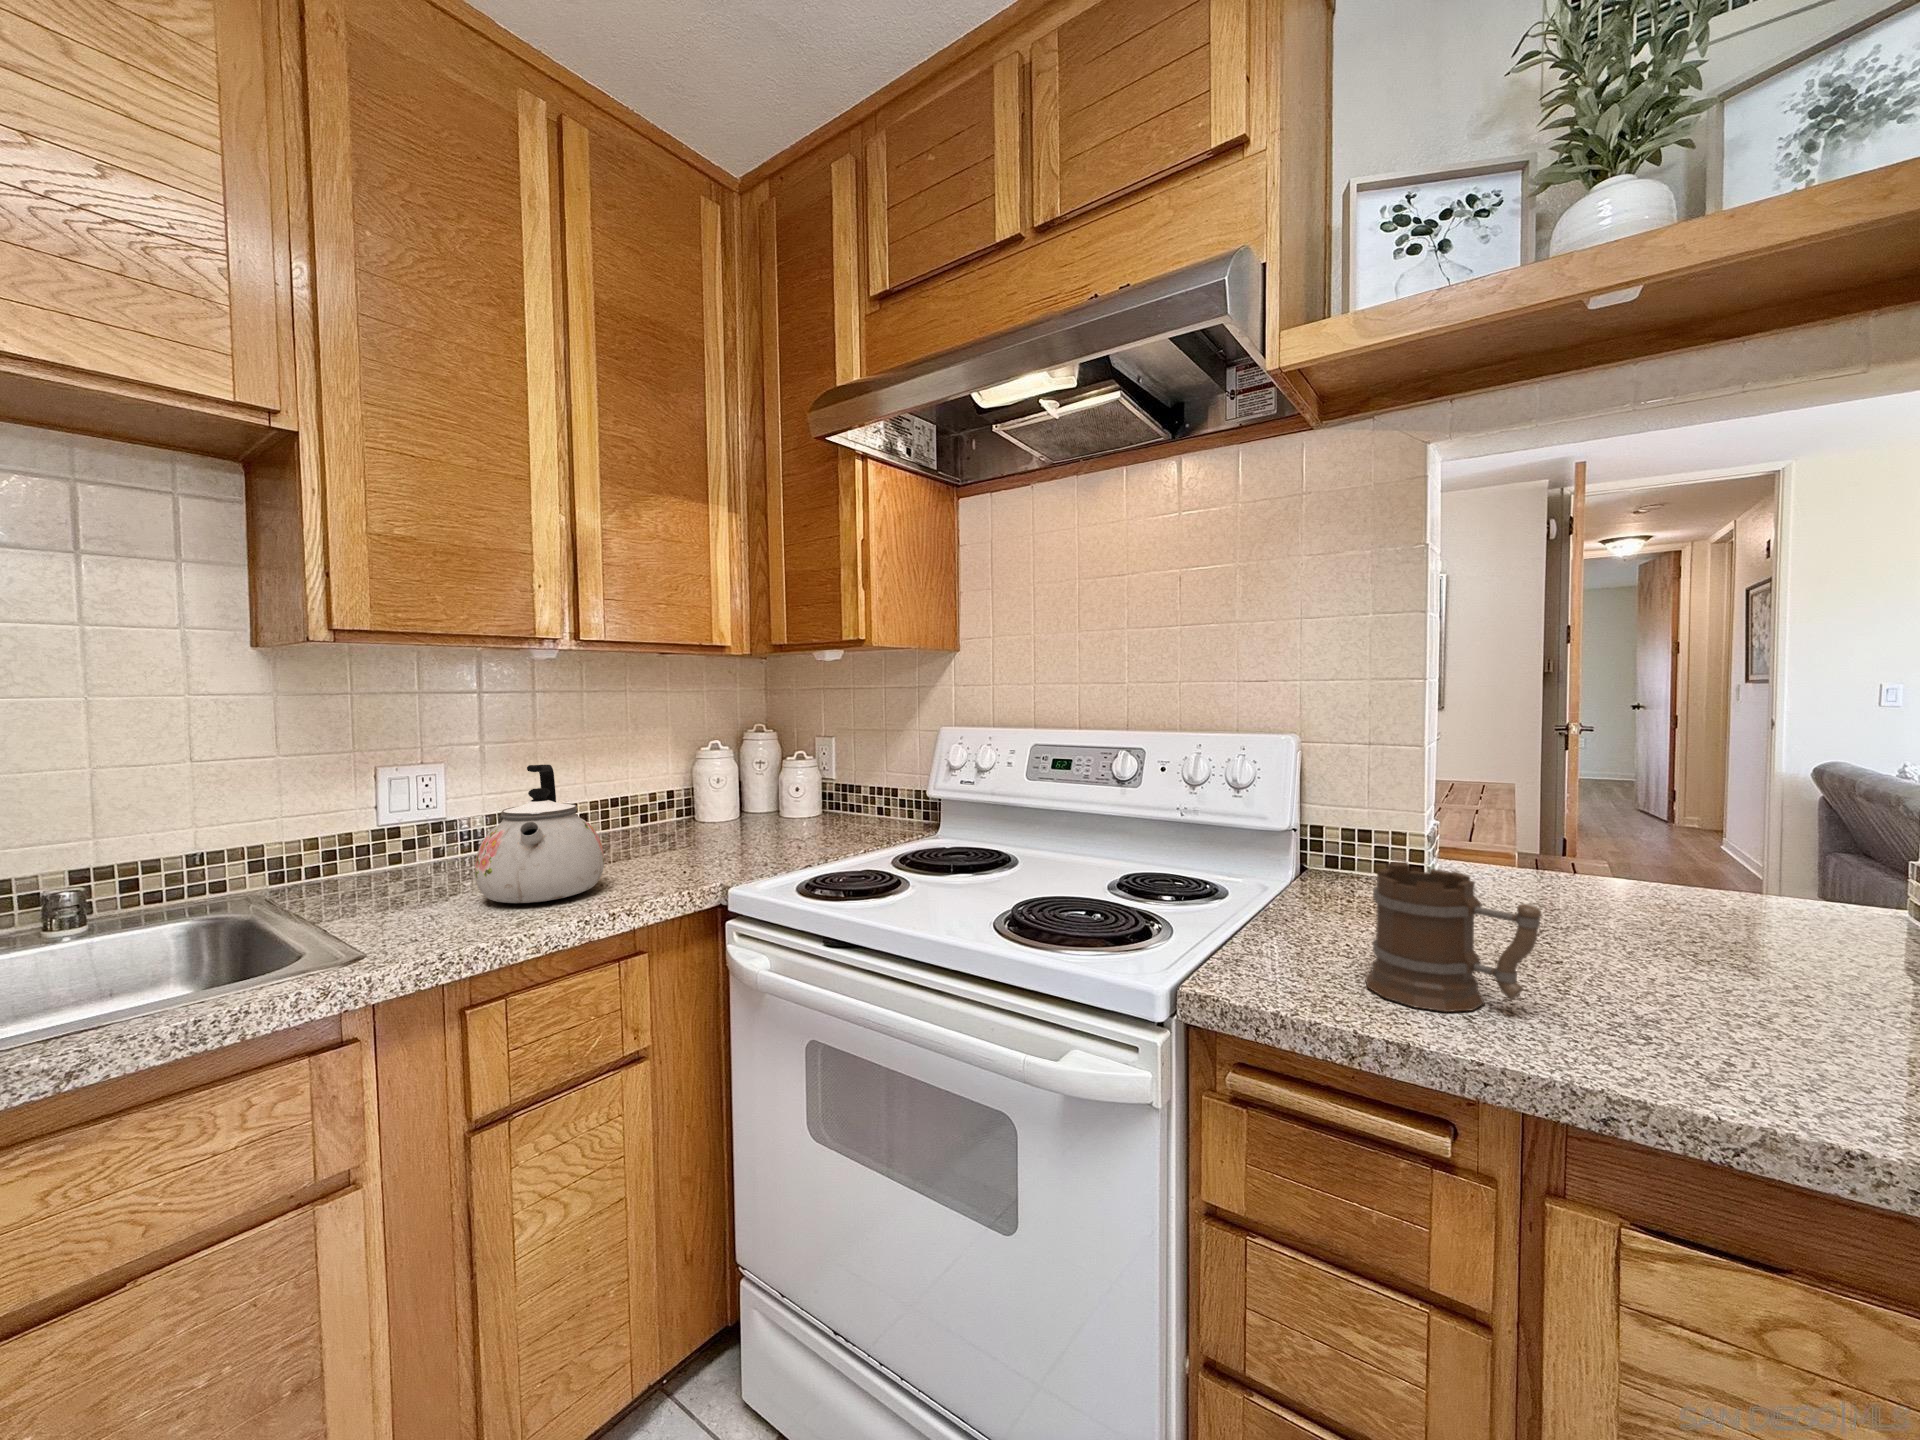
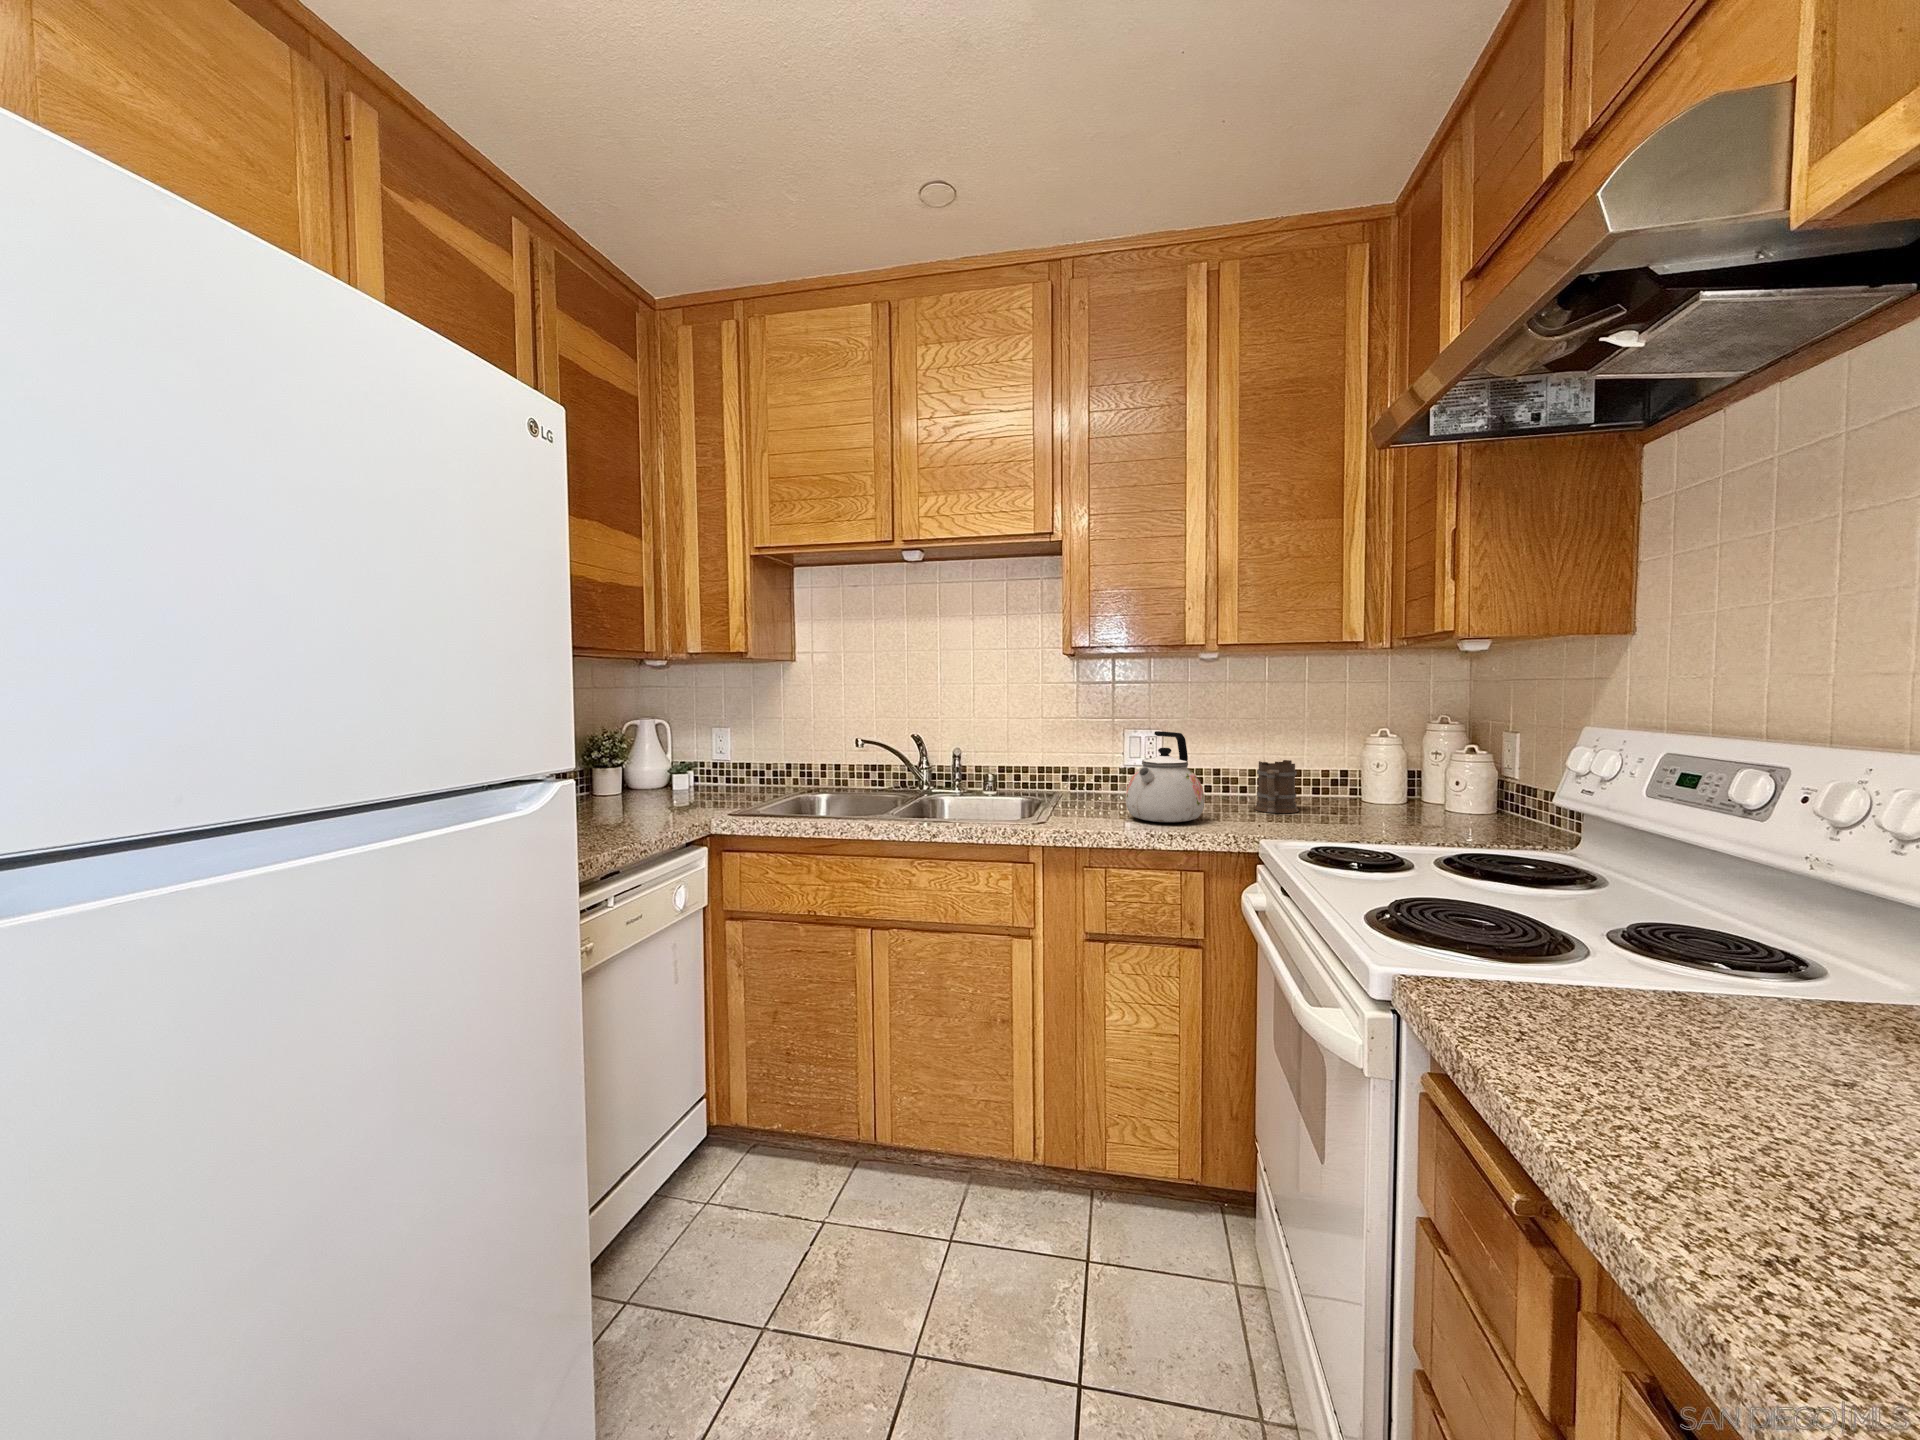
mug: present [1366,862,1541,1012] -> present [1254,760,1299,813]

